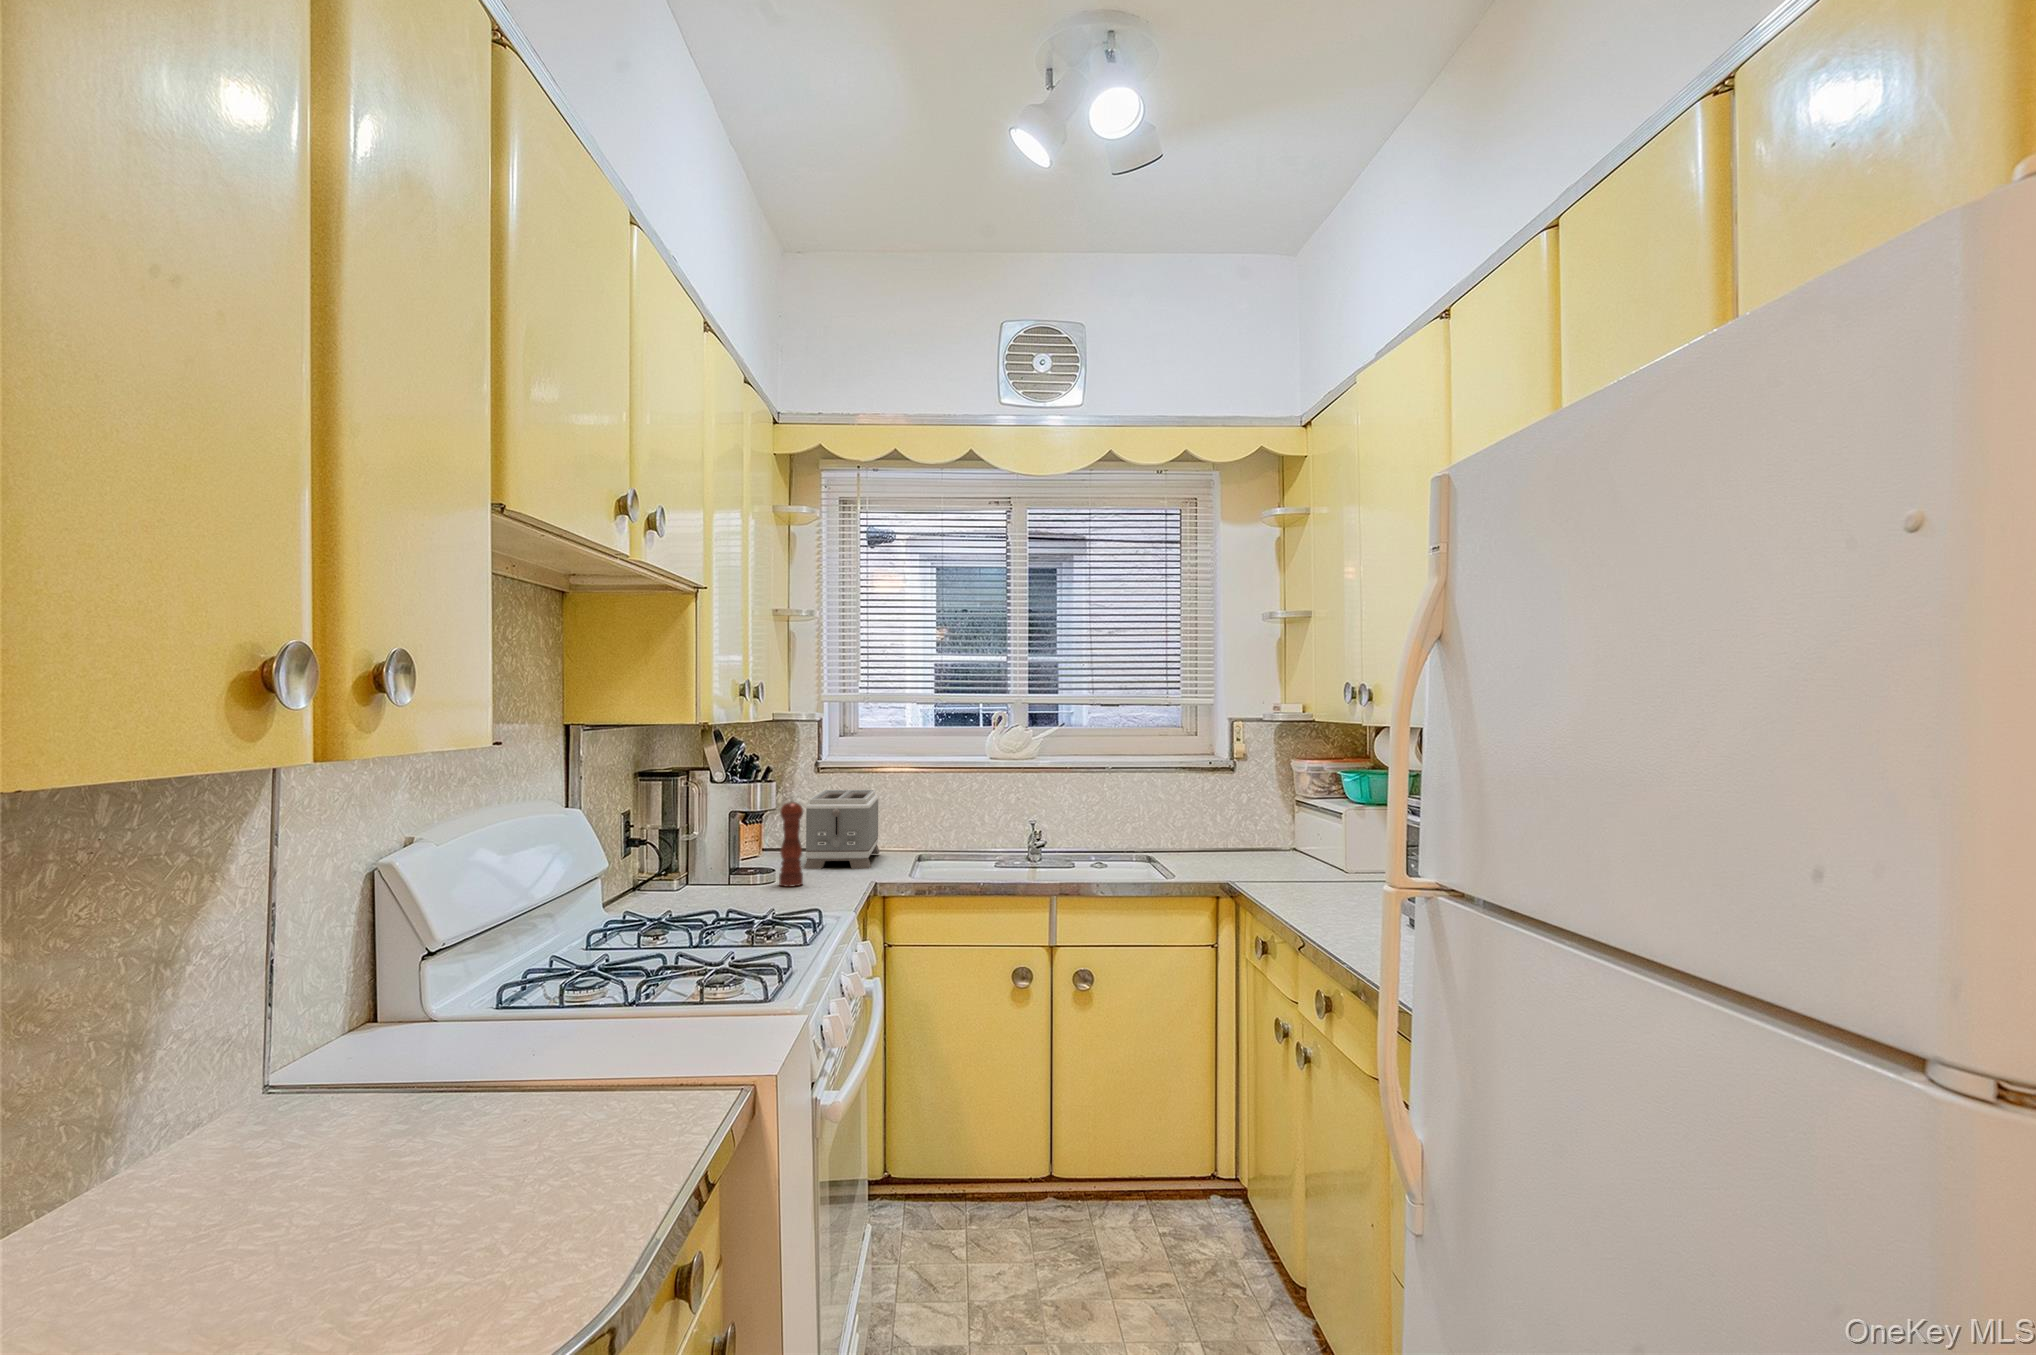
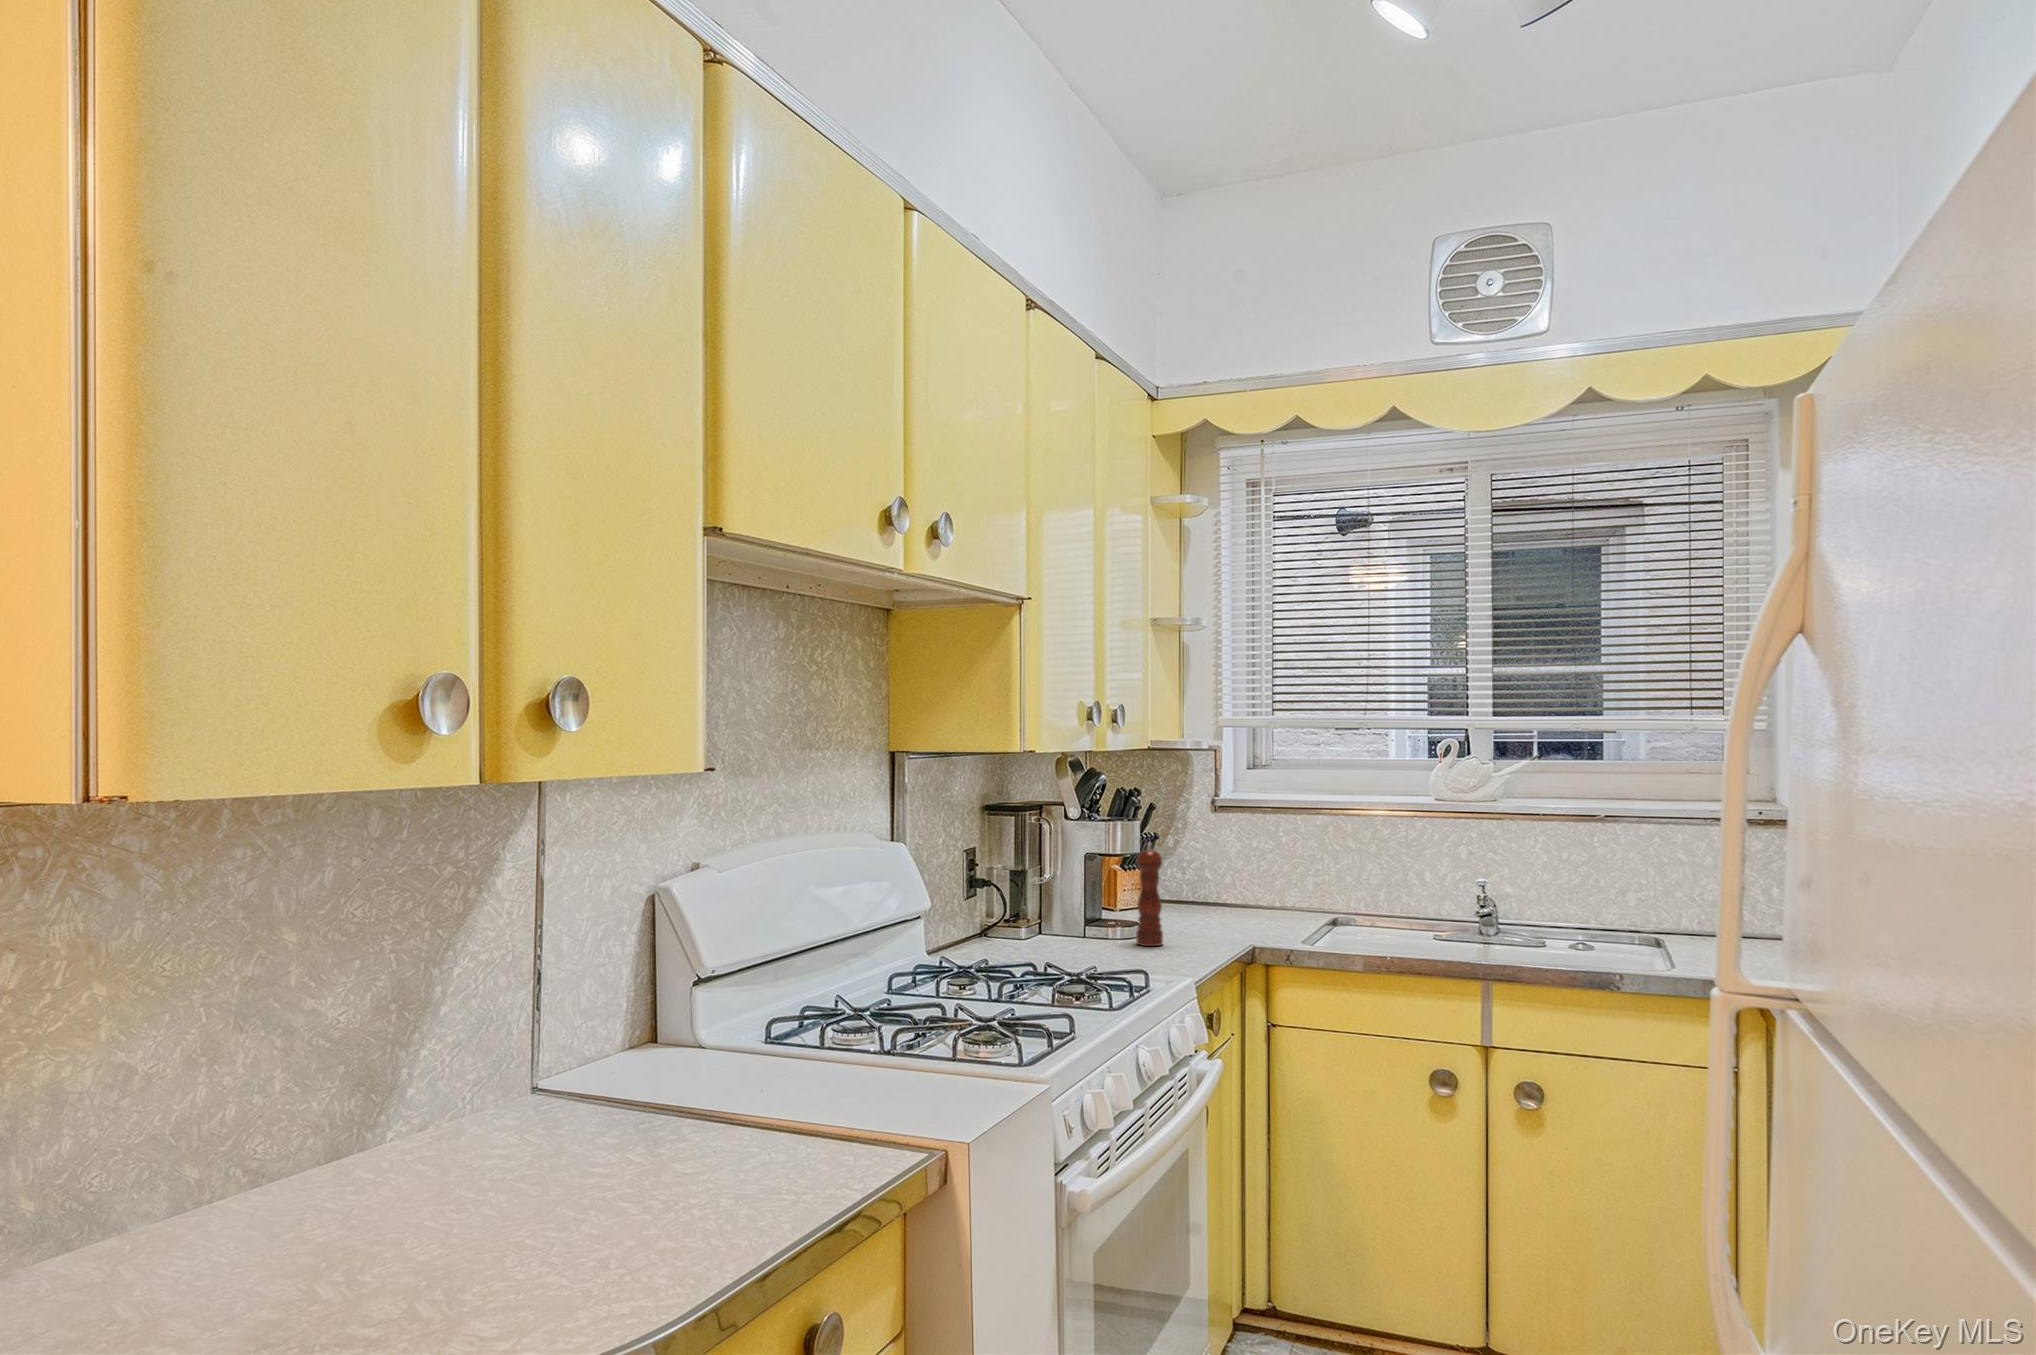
toaster: present [804,790,880,869] -> none [1184,834,1291,934]

